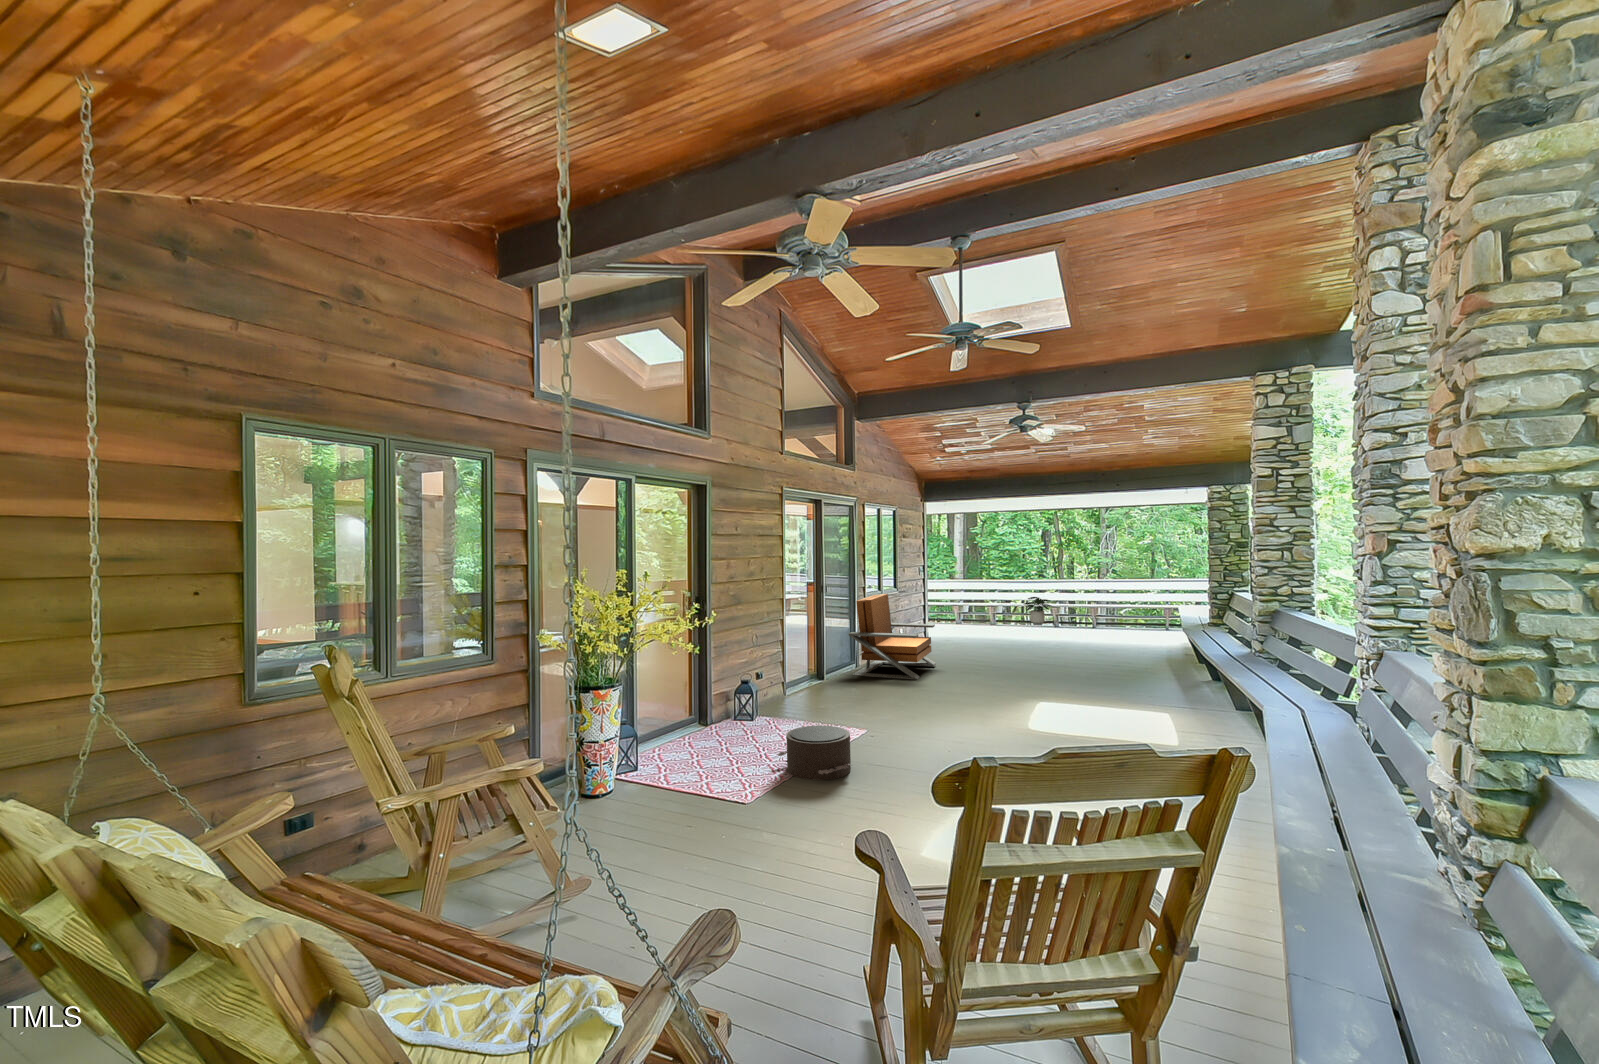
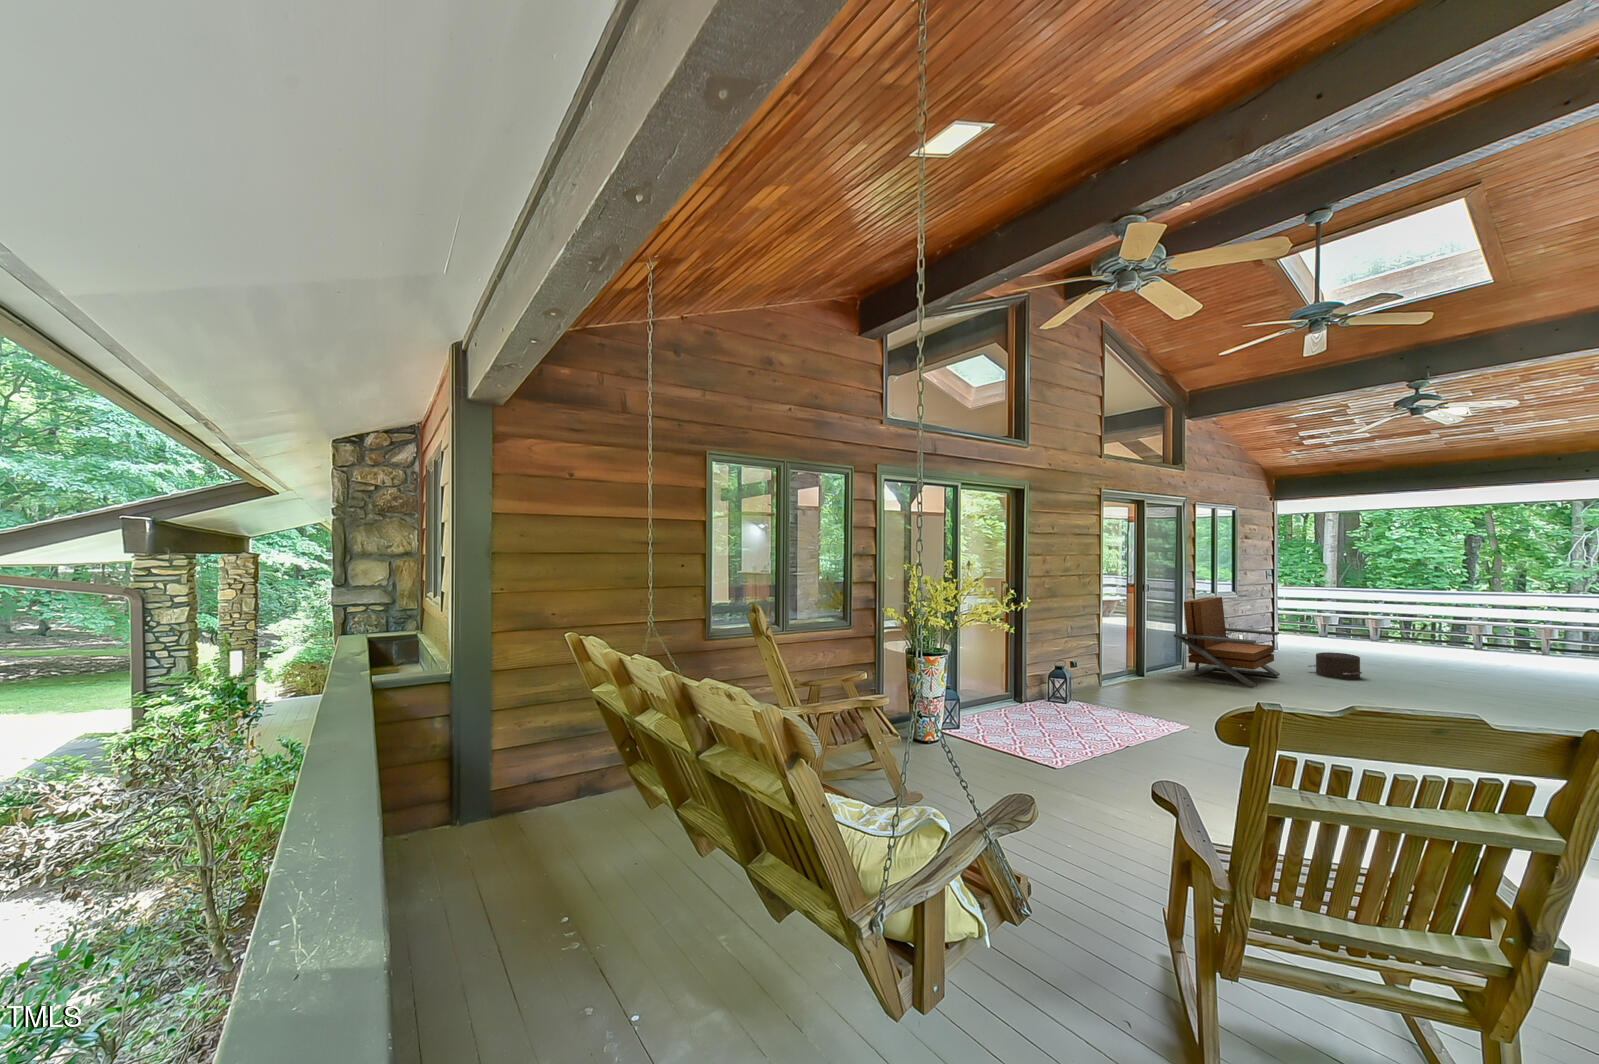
potted plant: present [1024,597,1051,624] -> none [1415,612,1460,644]
pouf: present [777,725,851,780] -> present [1308,652,1362,679]

